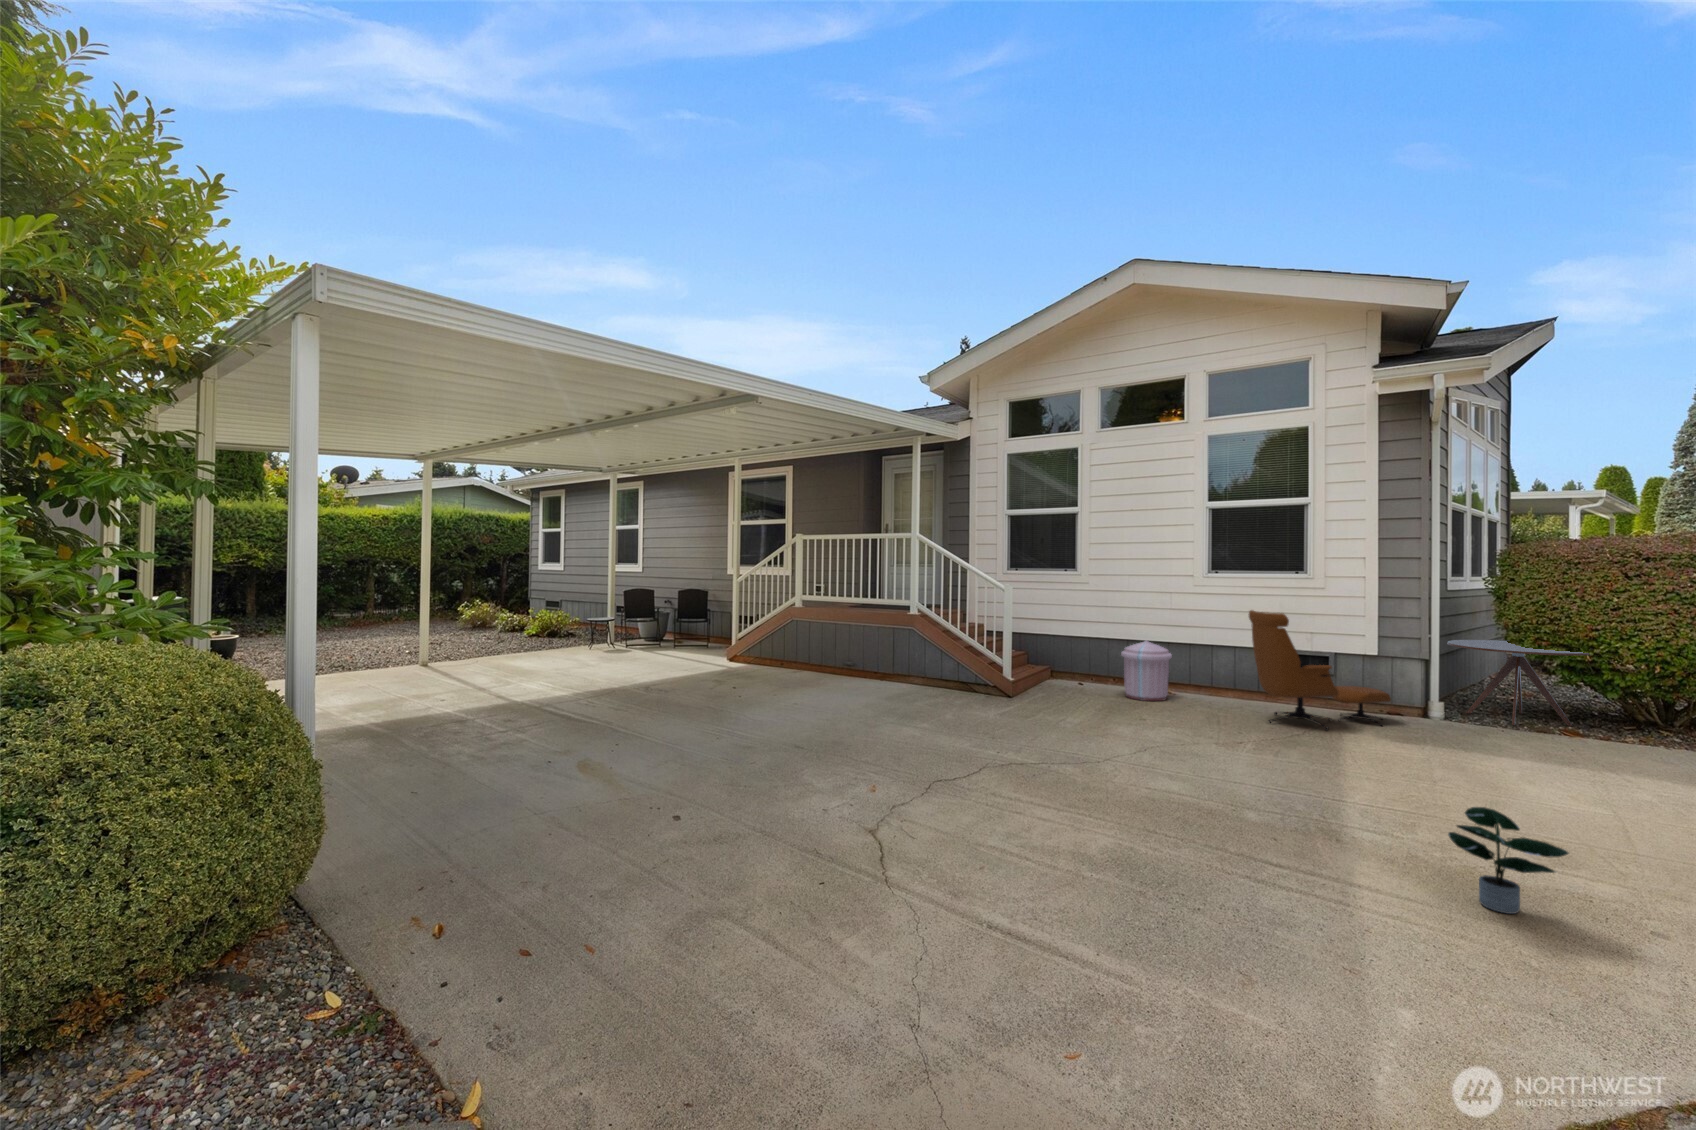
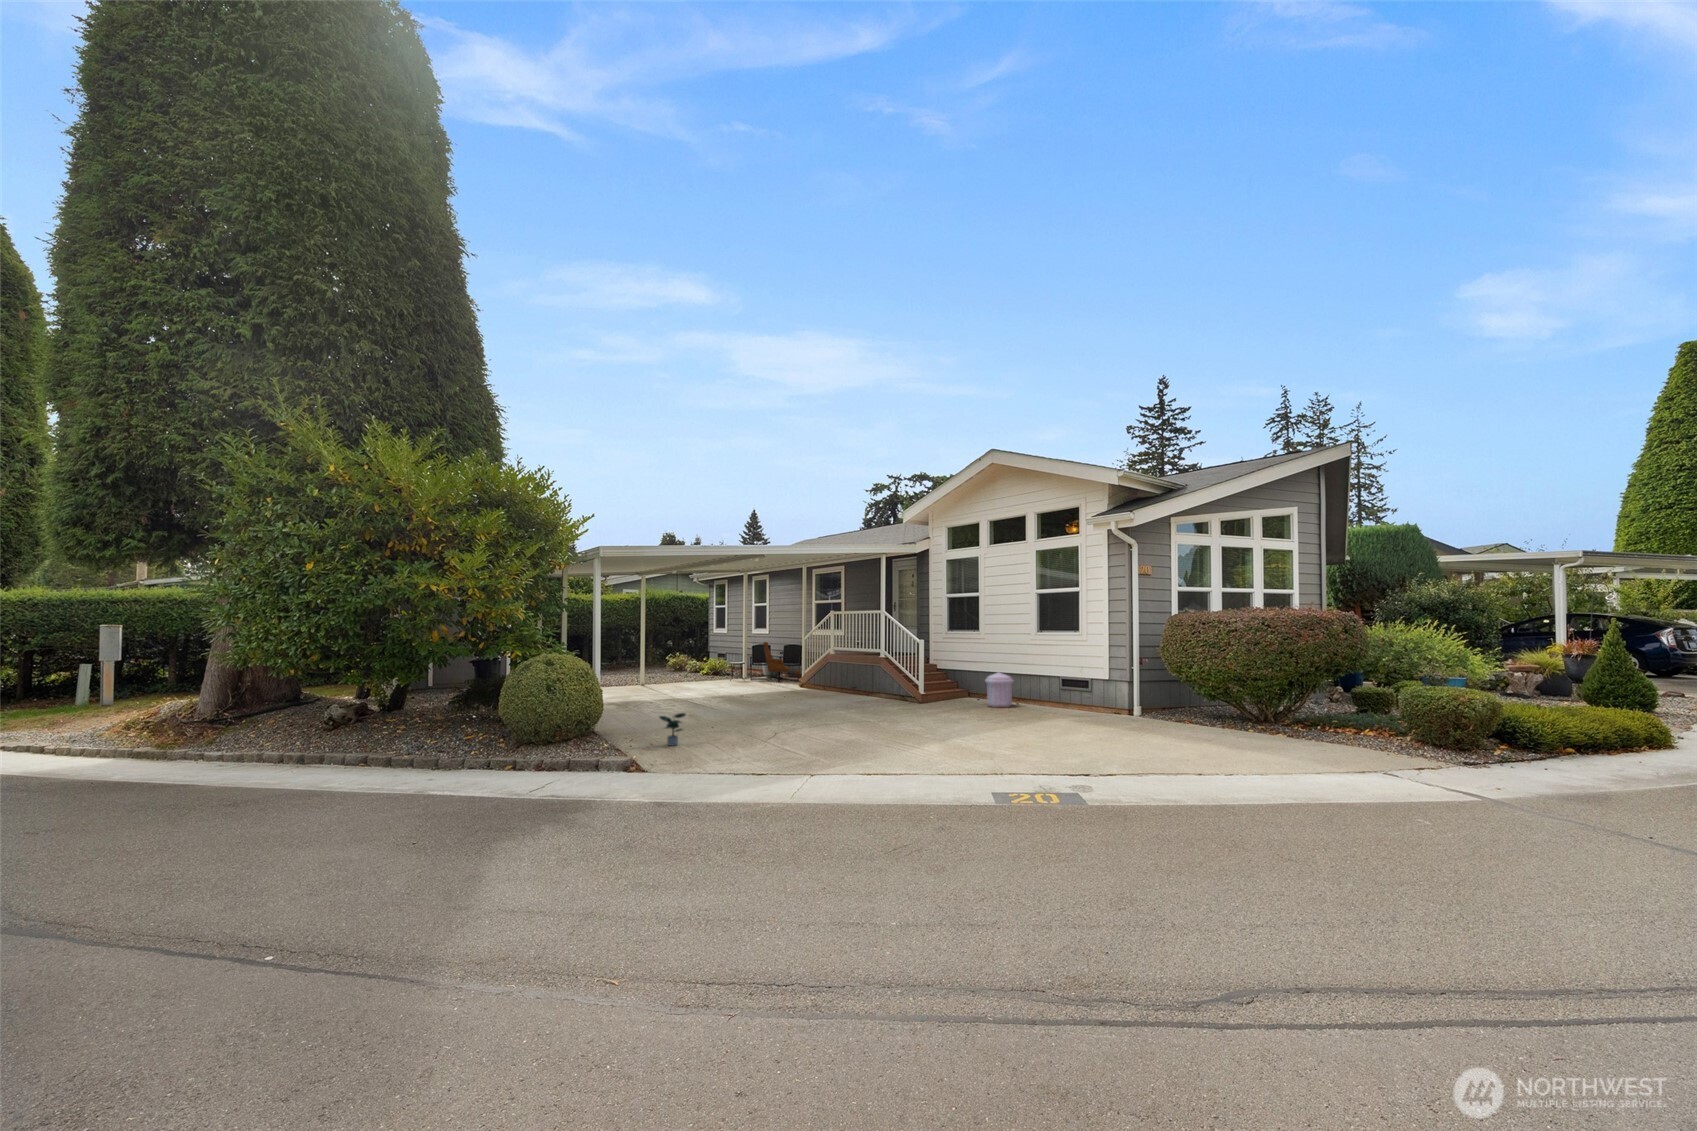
lounge chair: present [1249,610,1391,730] -> present [763,642,801,682]
round table: present [1447,640,1589,726] -> none [1156,673,1228,722]
potted plant: present [1448,807,1568,914] -> present [659,713,686,746]

